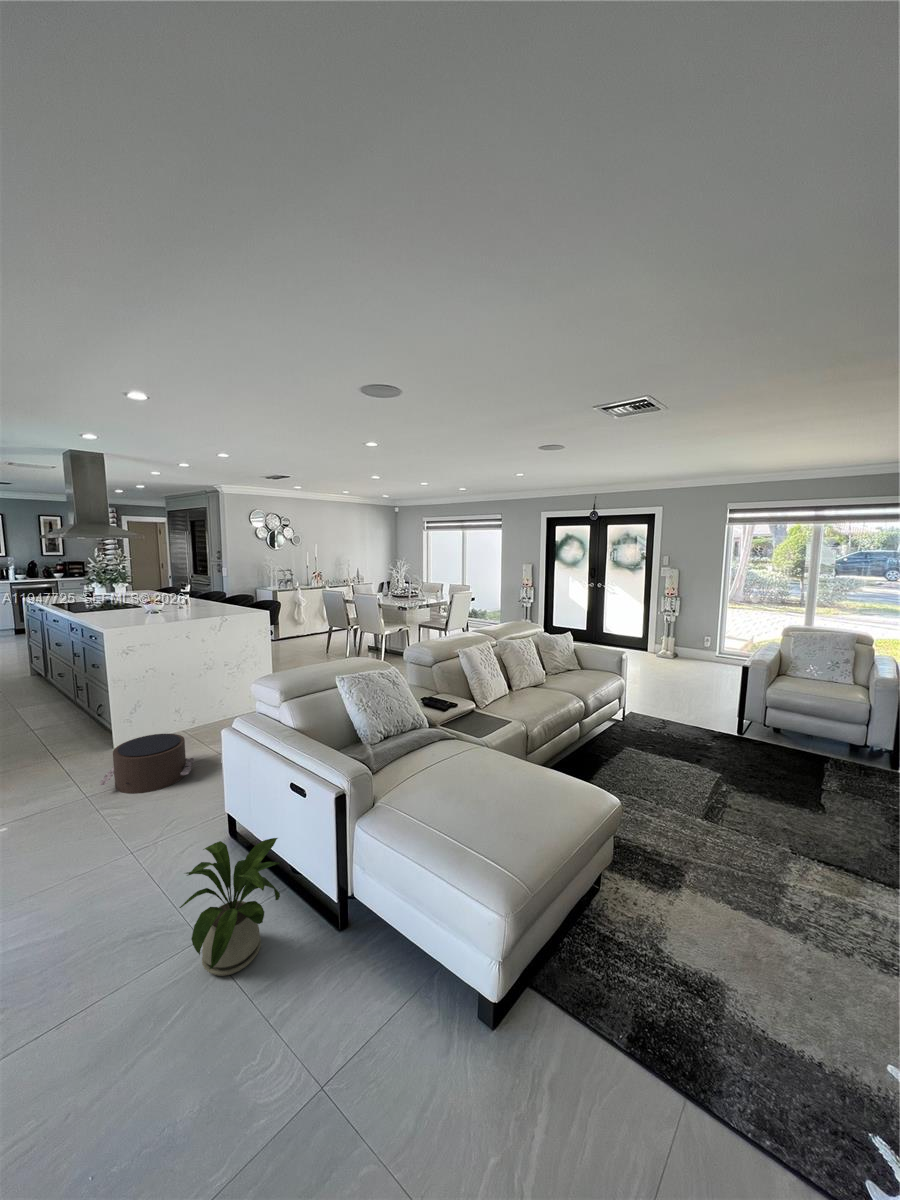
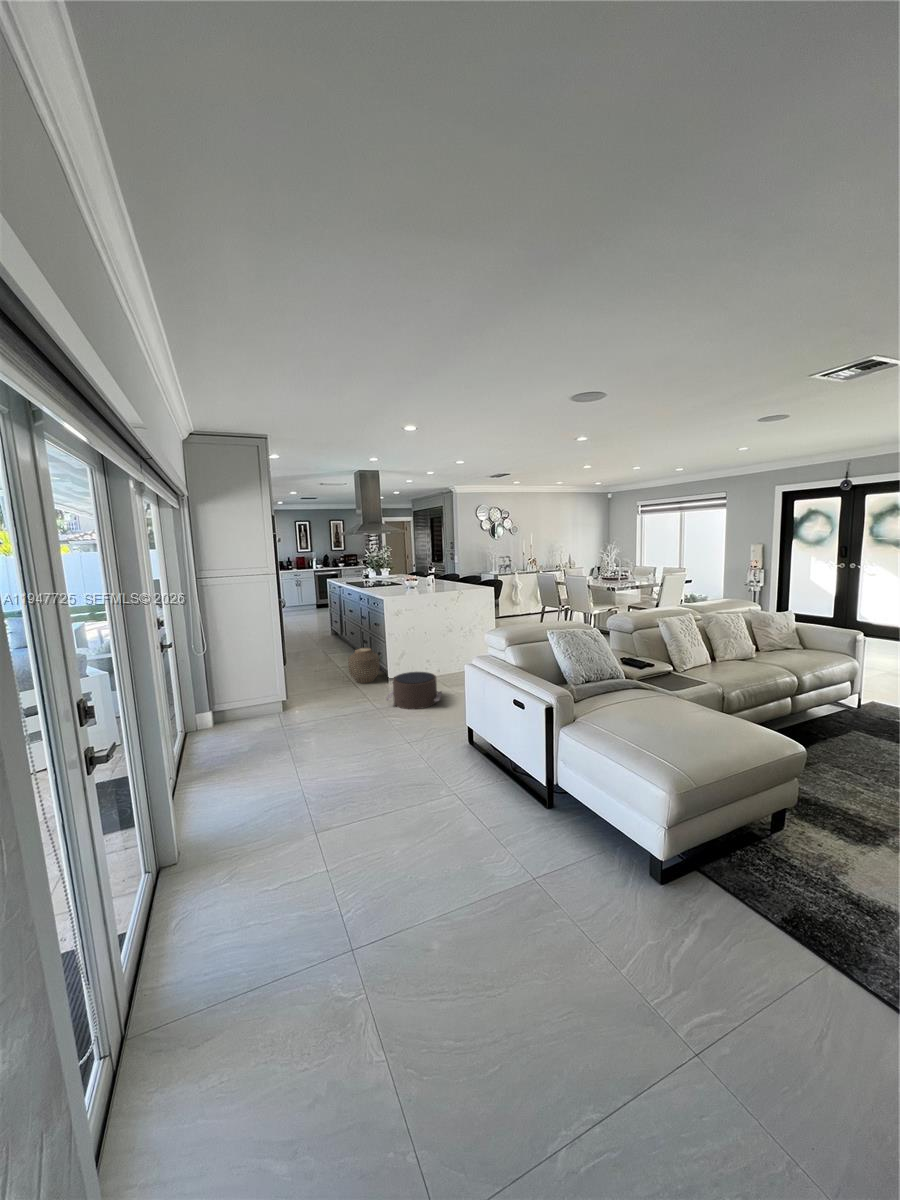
woven basket: none [39,704,96,757] -> present [348,648,380,683]
house plant: present [180,838,280,976] -> none [443,730,506,816]

